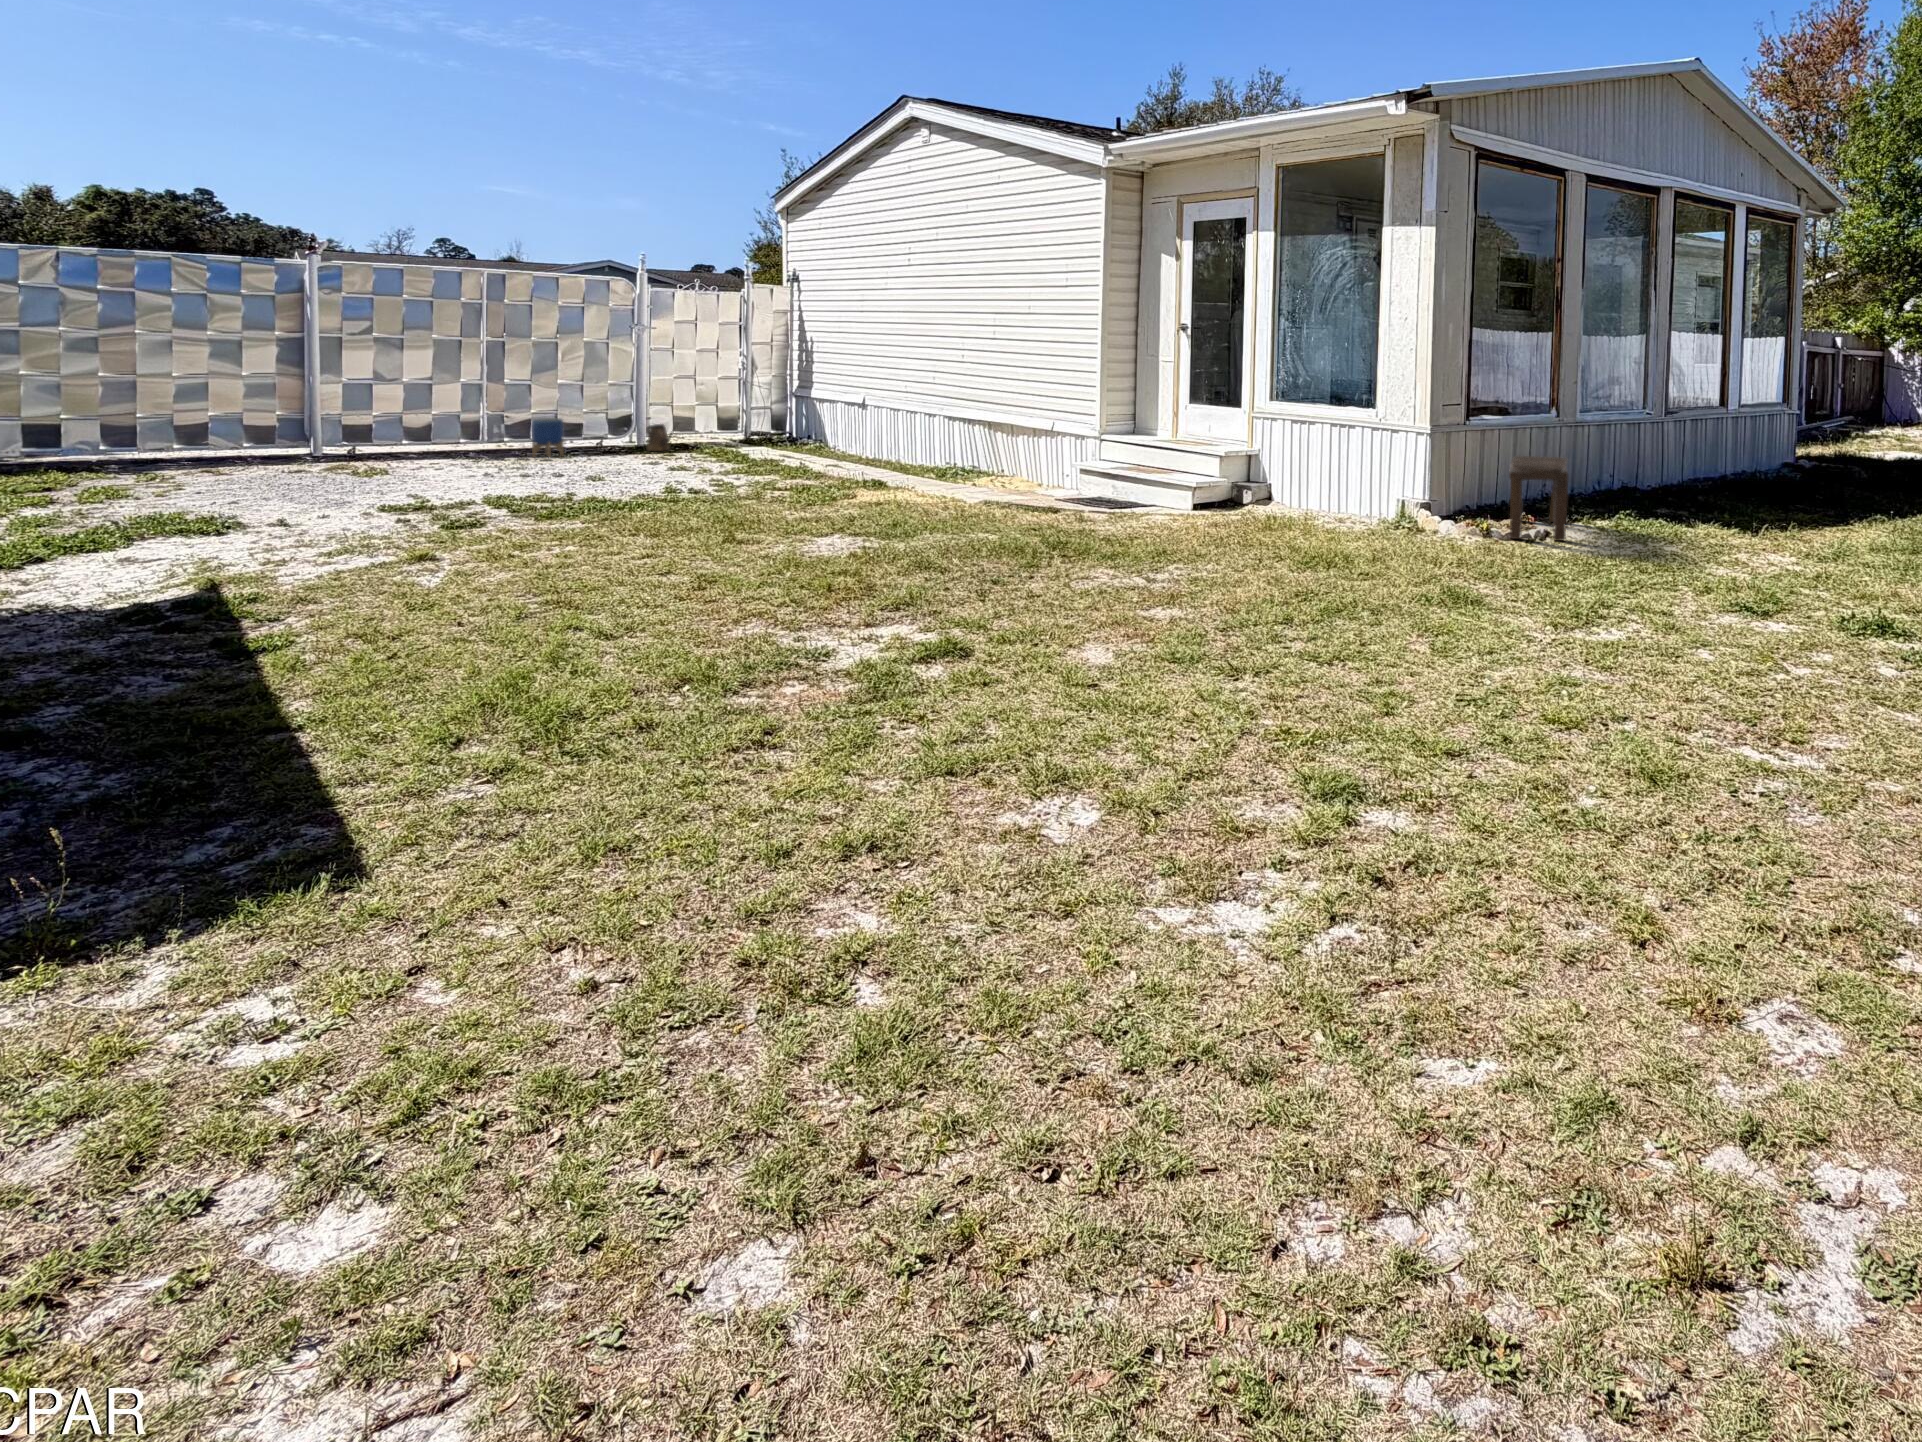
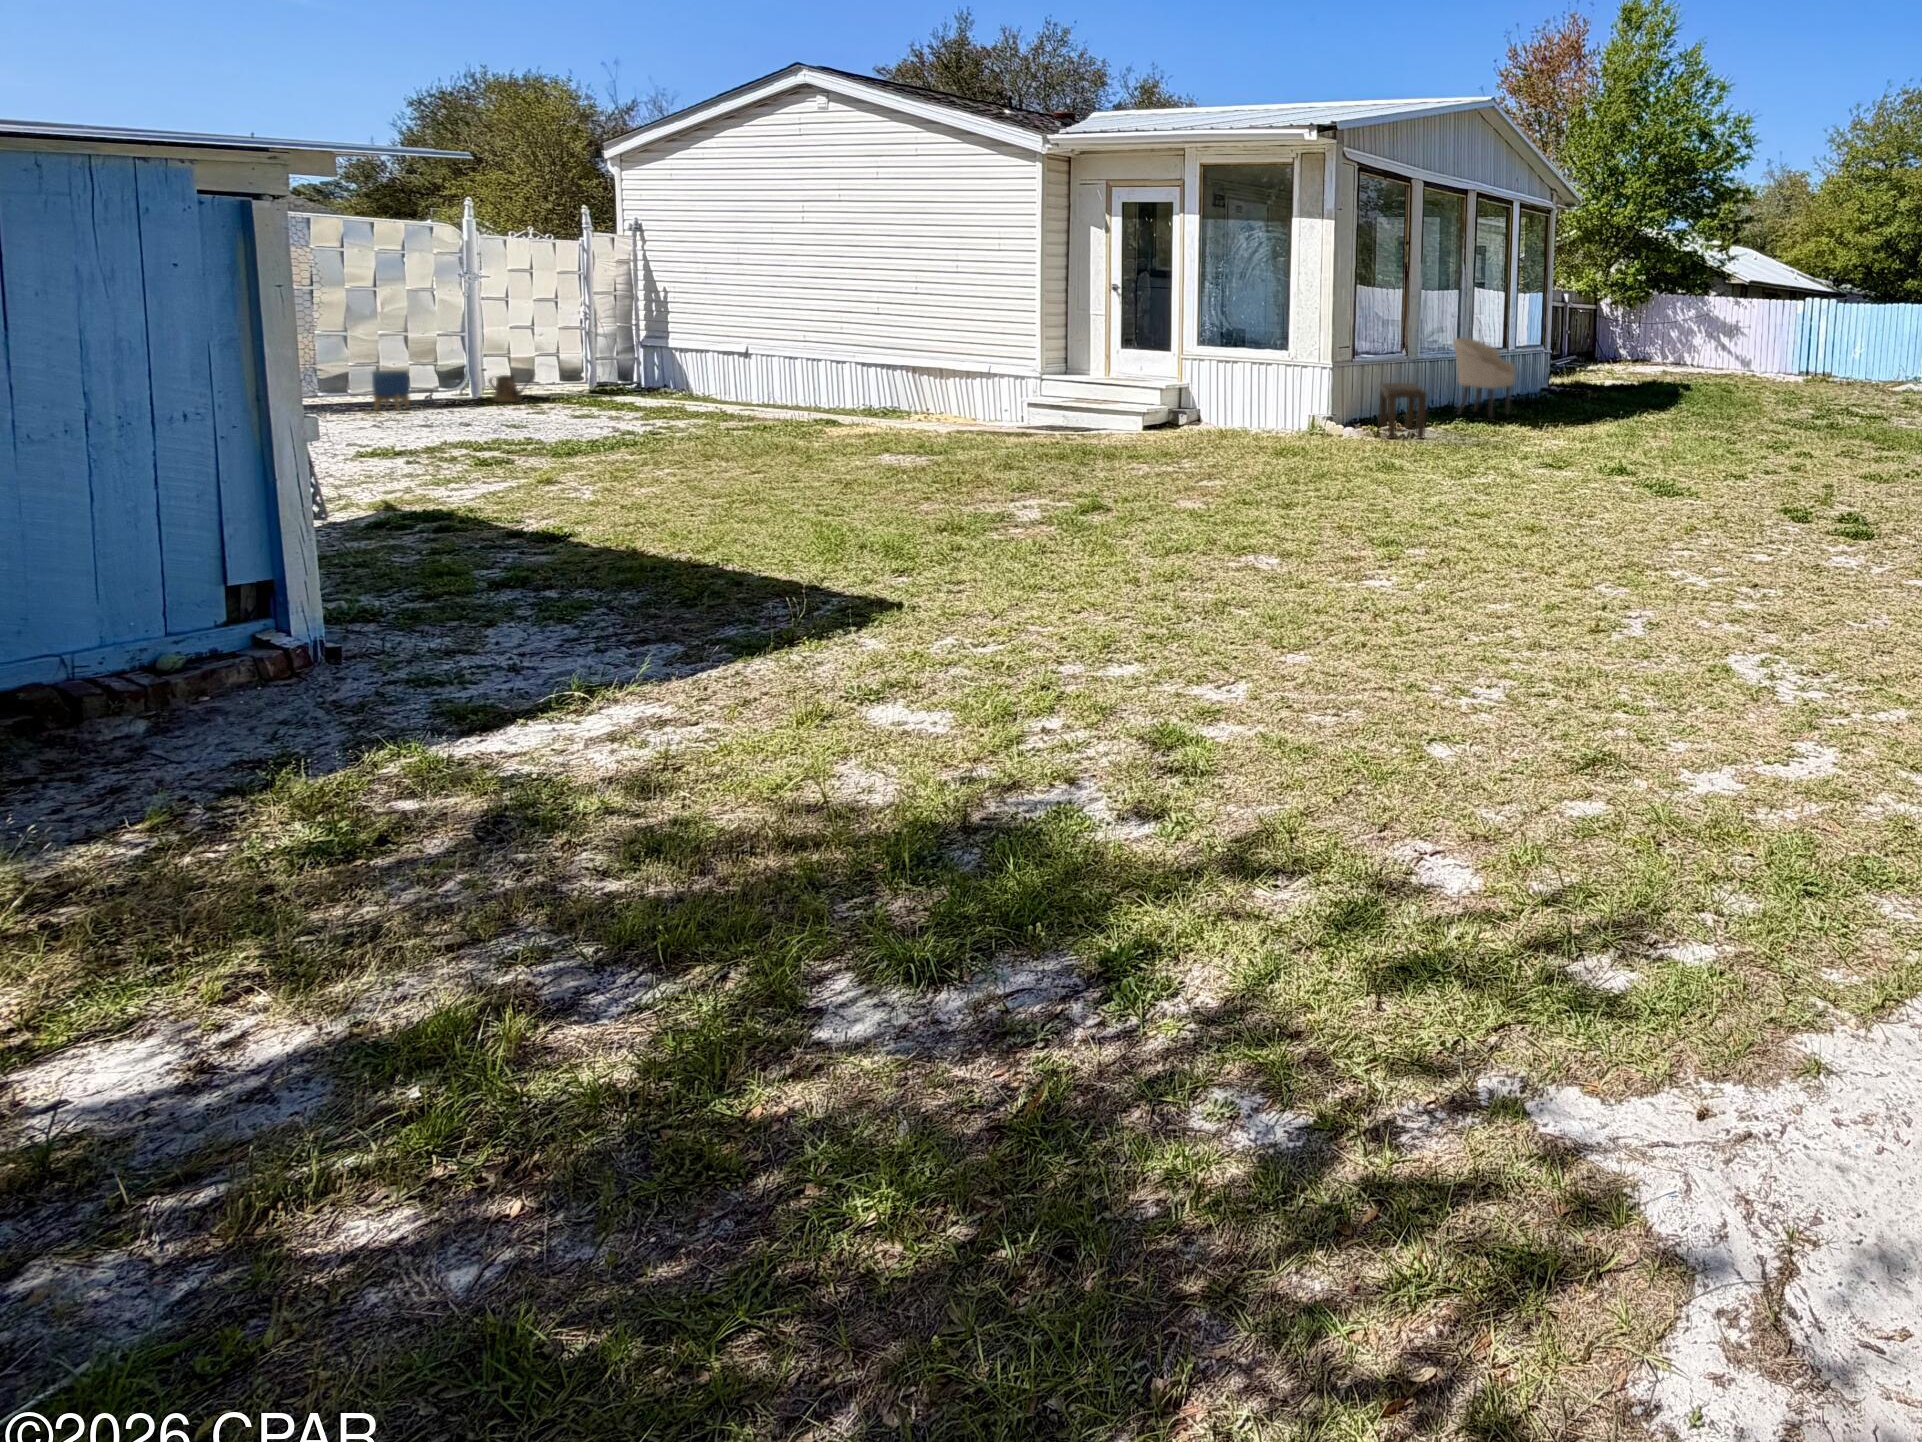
chair: none [1637,392,1732,508] -> present [1453,338,1515,417]

